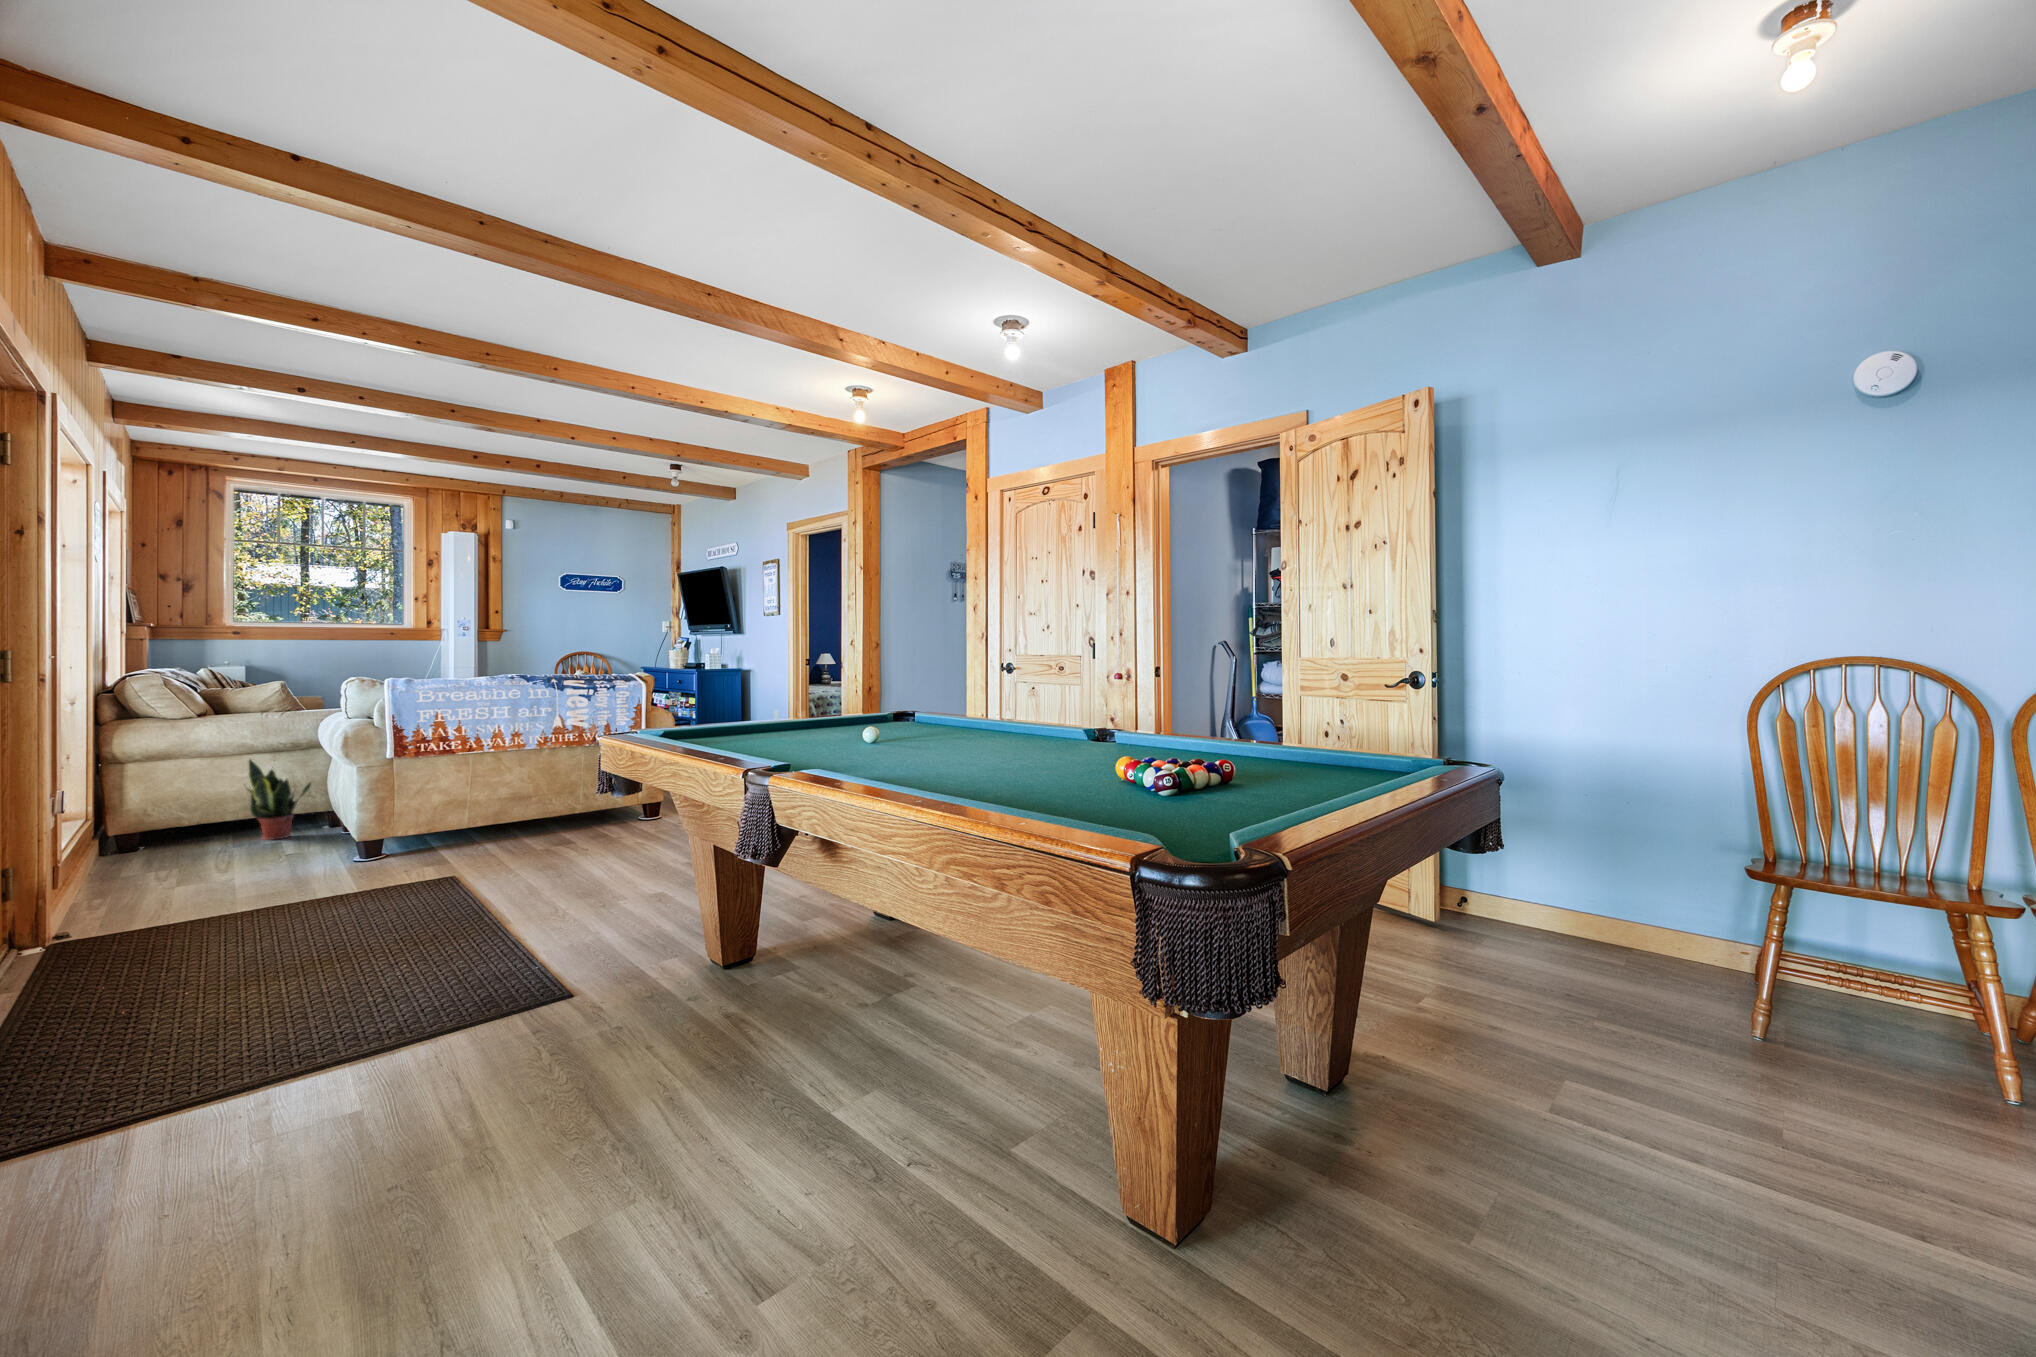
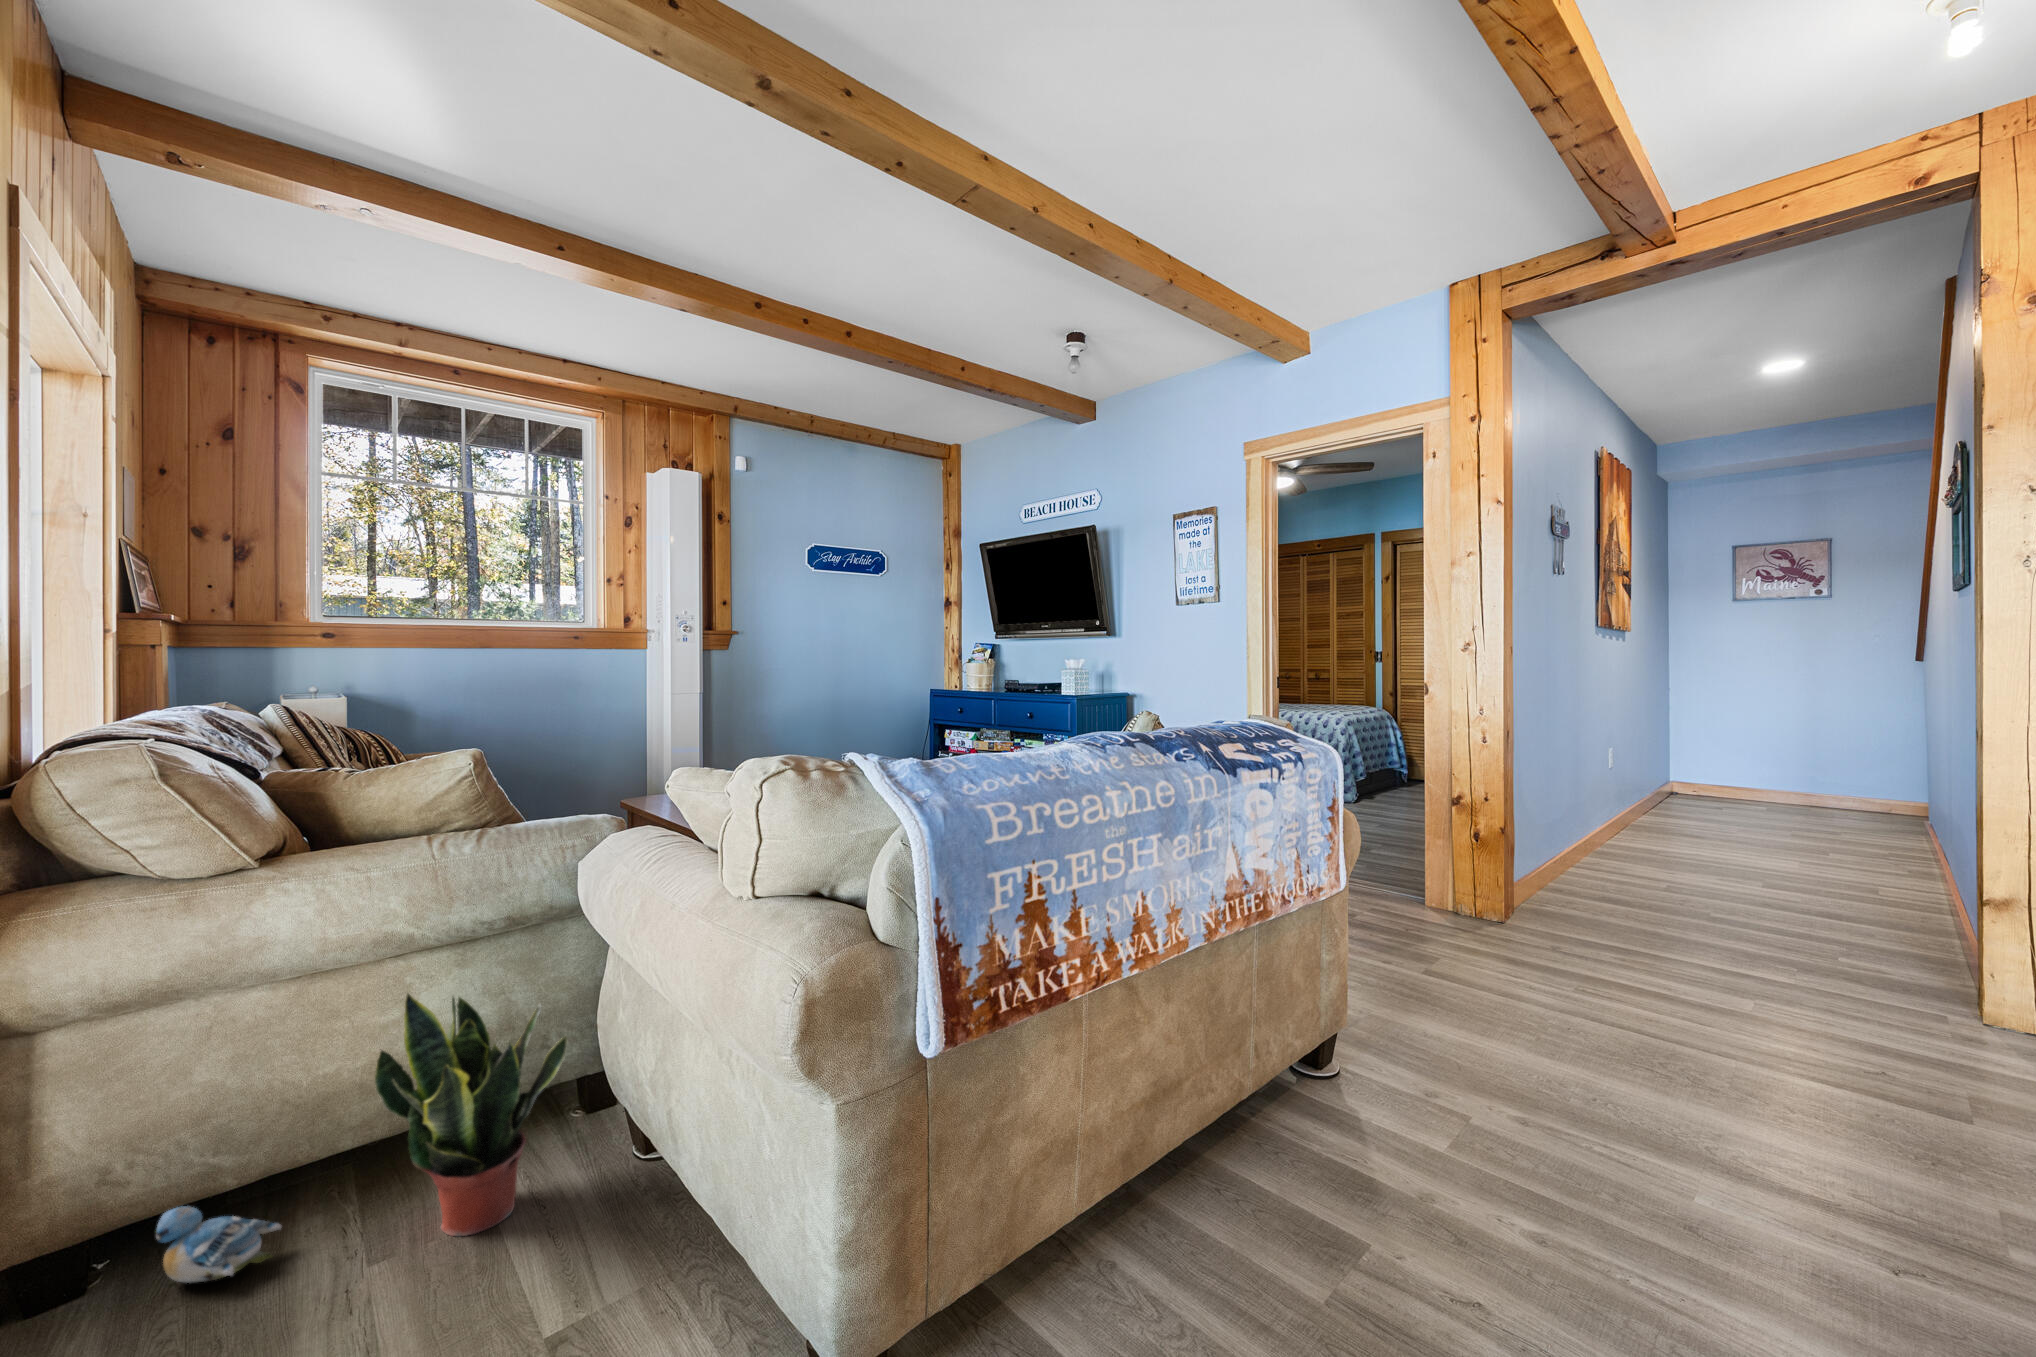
plush toy: none [166,821,207,844] -> present [156,1206,281,1283]

